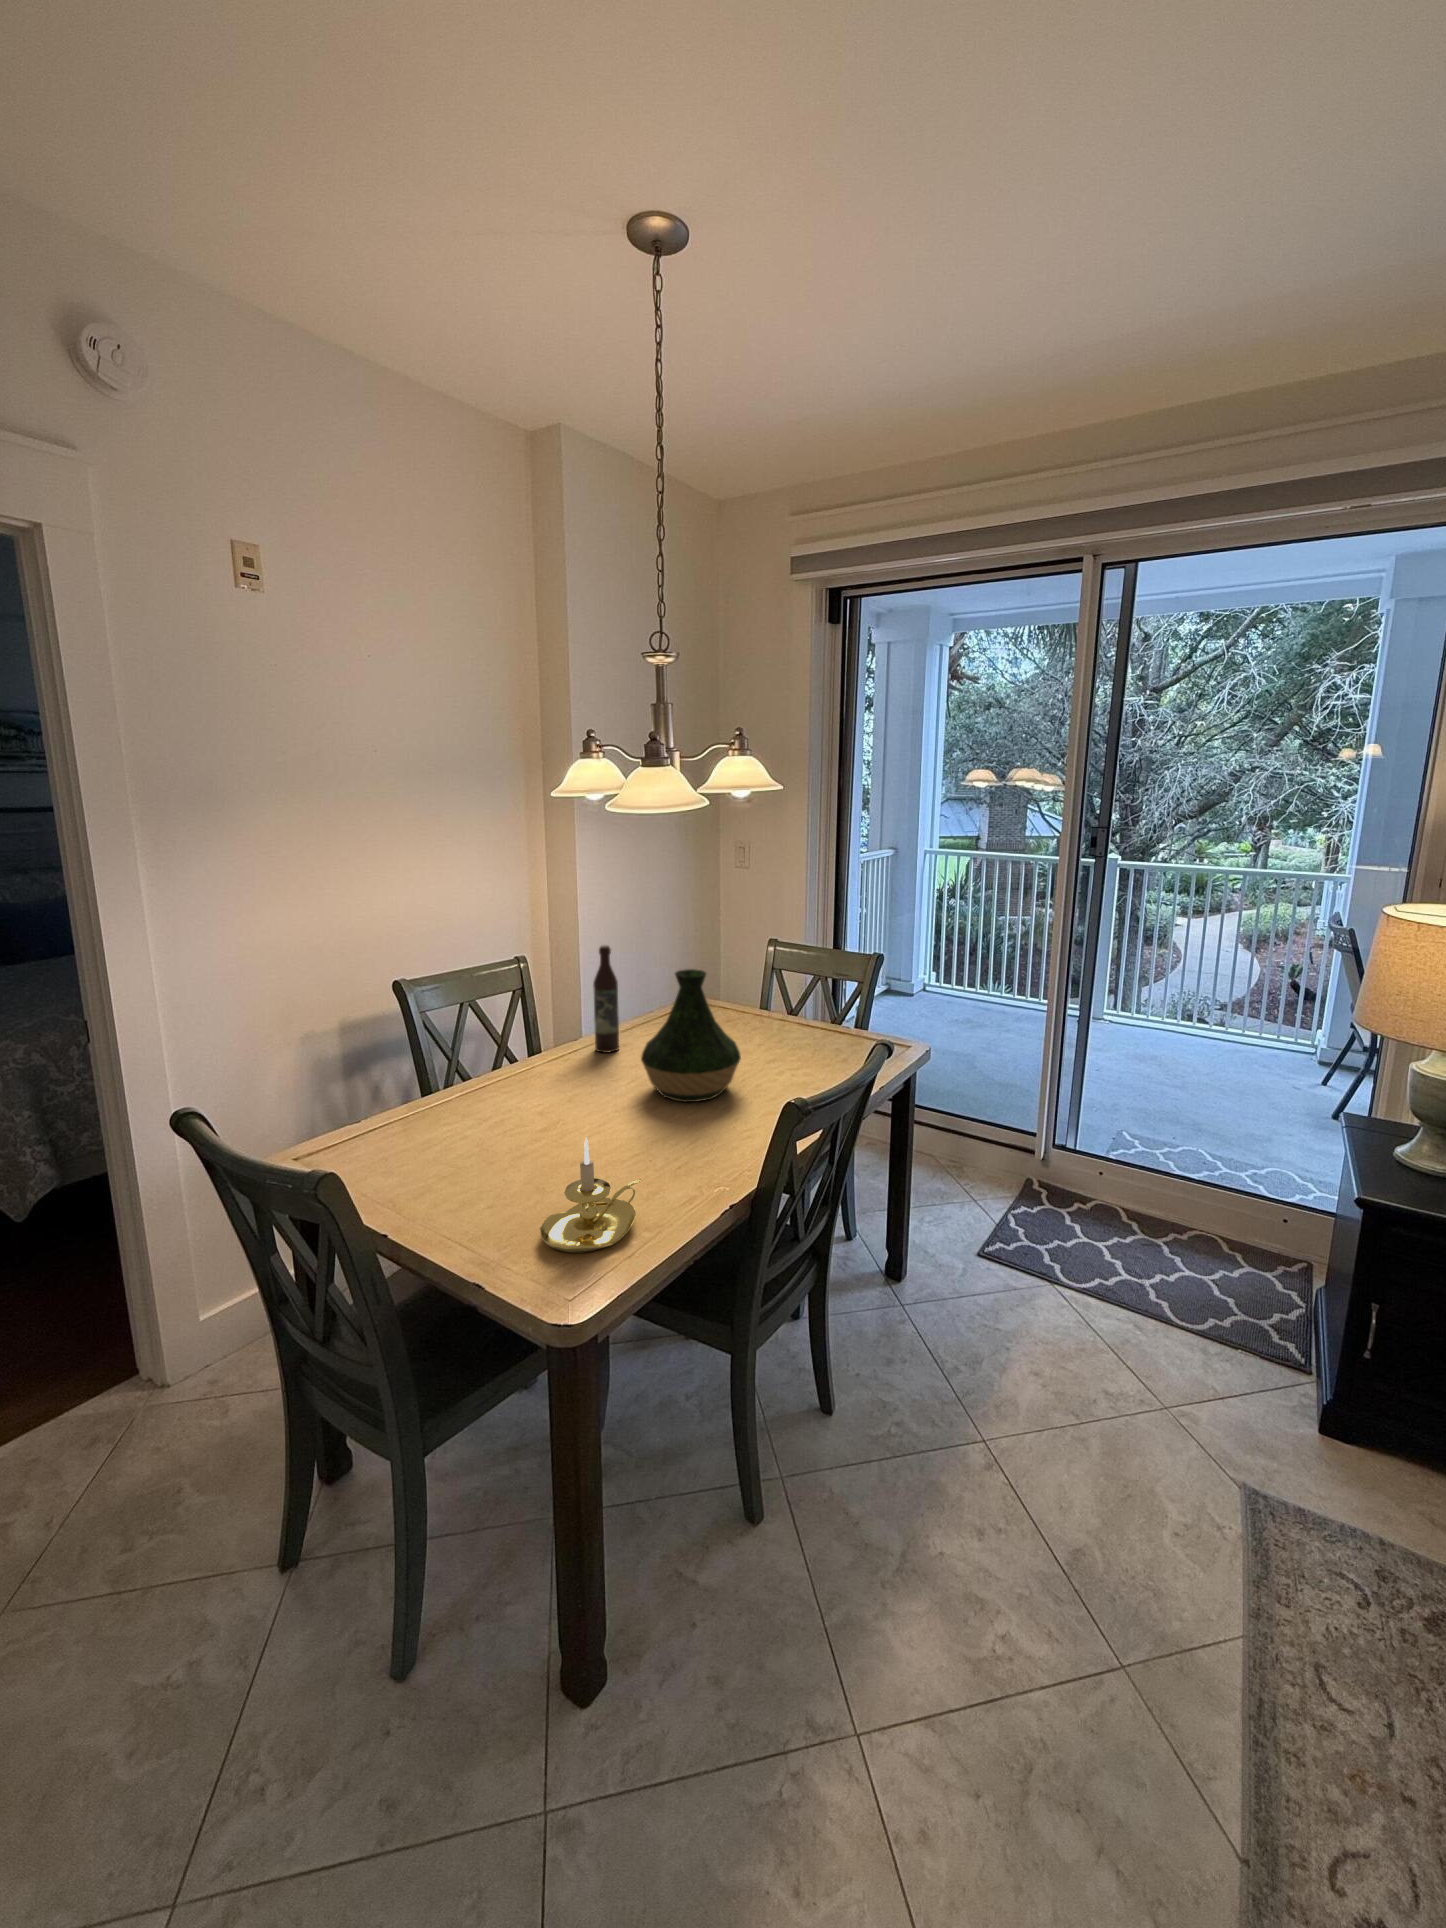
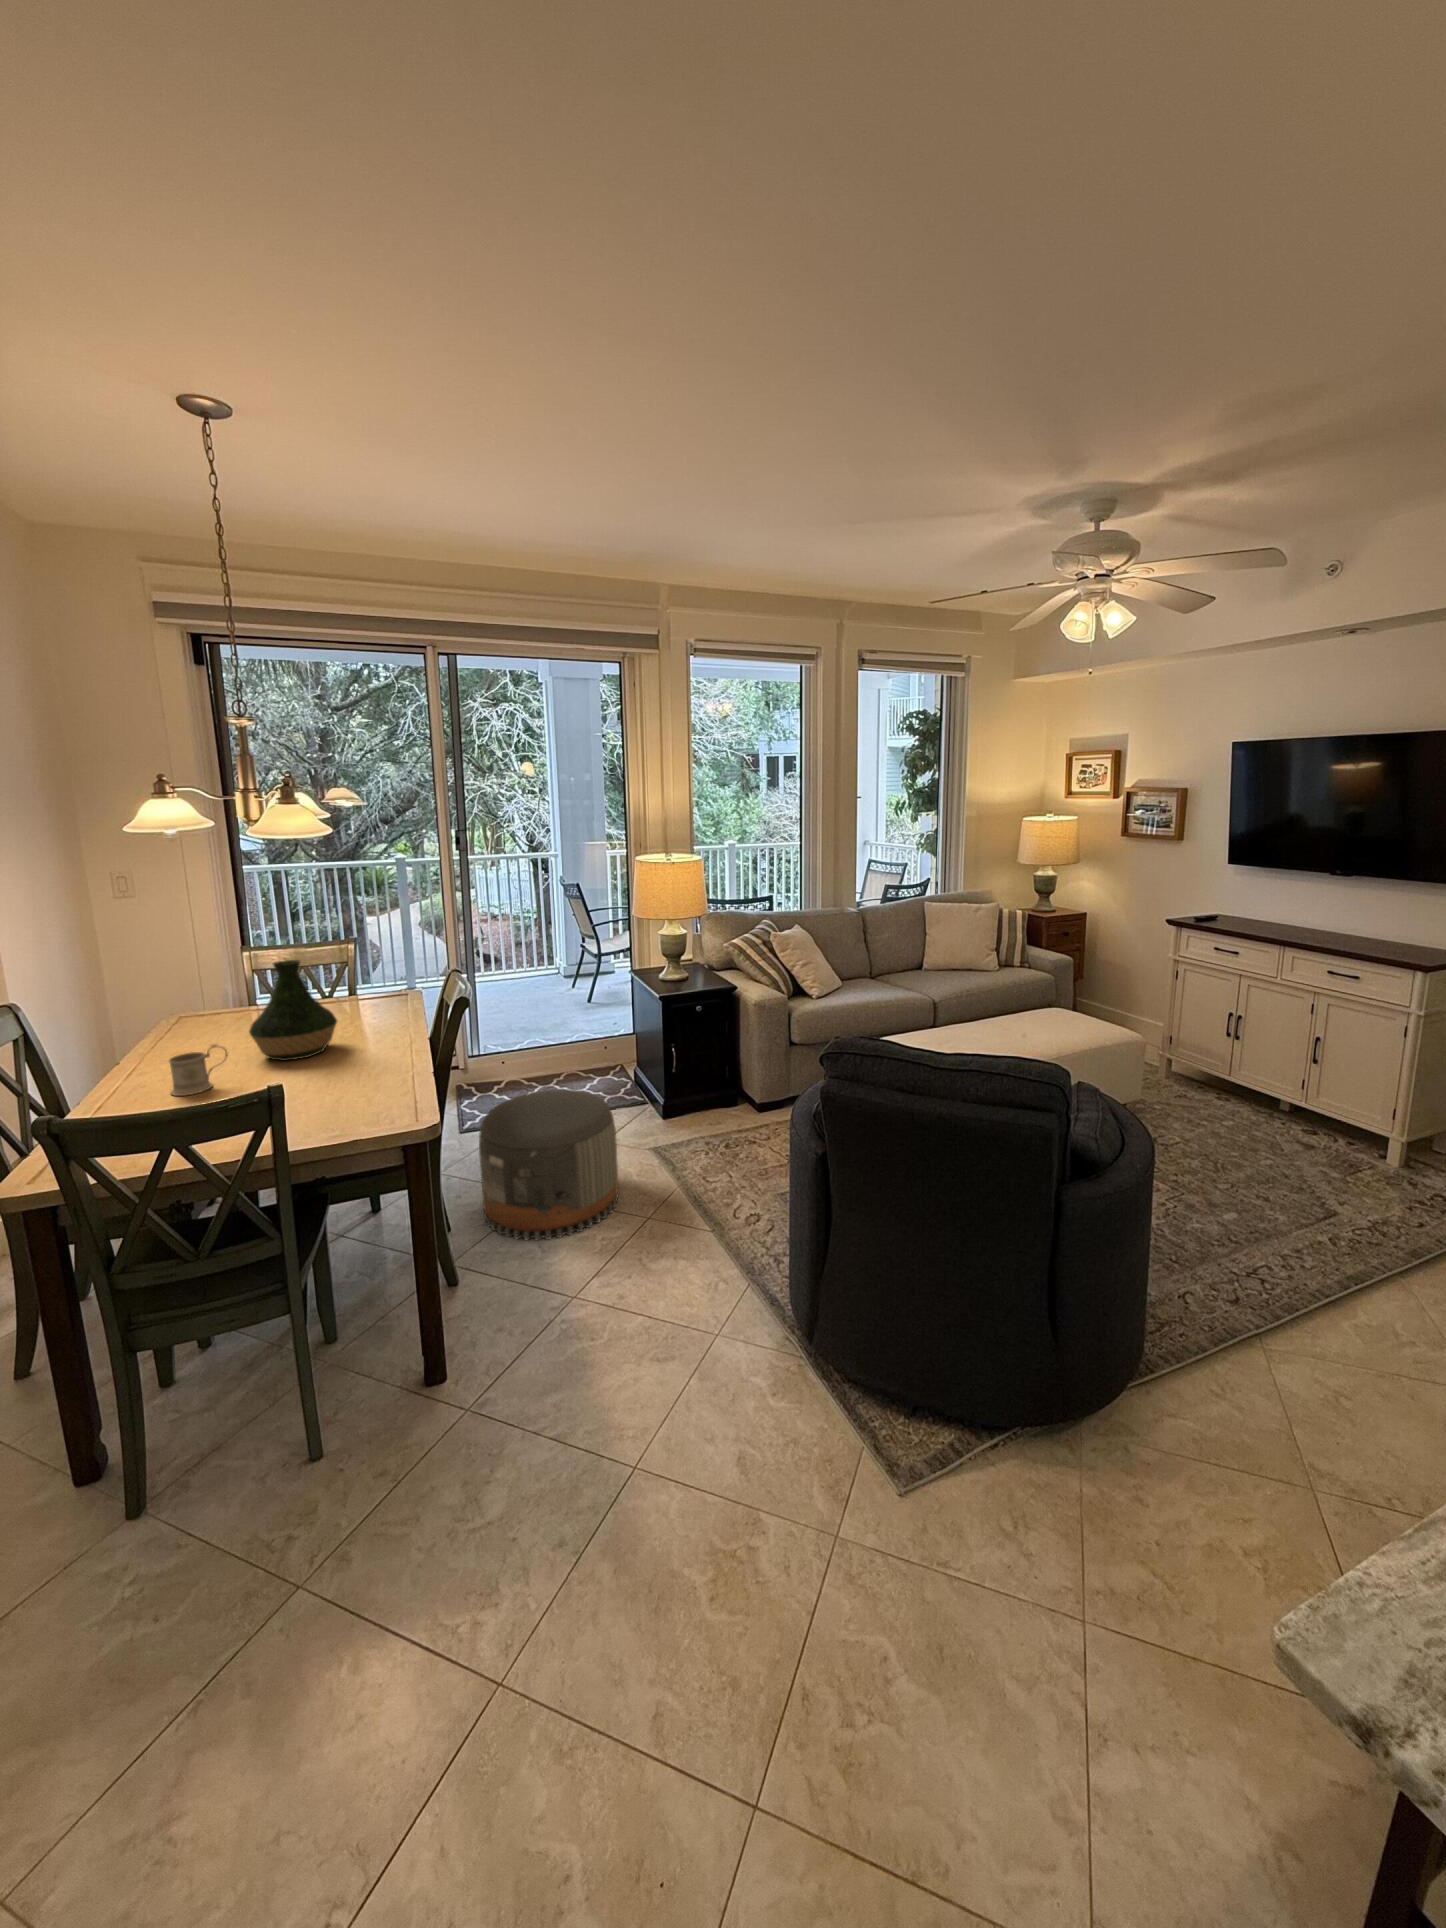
wine bottle: present [593,945,619,1053] -> none [143,967,179,1063]
mug: none [532,1055,584,1108] -> present [169,1044,227,1096]
candle holder: present [540,1138,642,1253] -> none [340,1046,401,1119]
pouf: none [871,1266,1124,1592] -> present [479,1089,618,1240]

